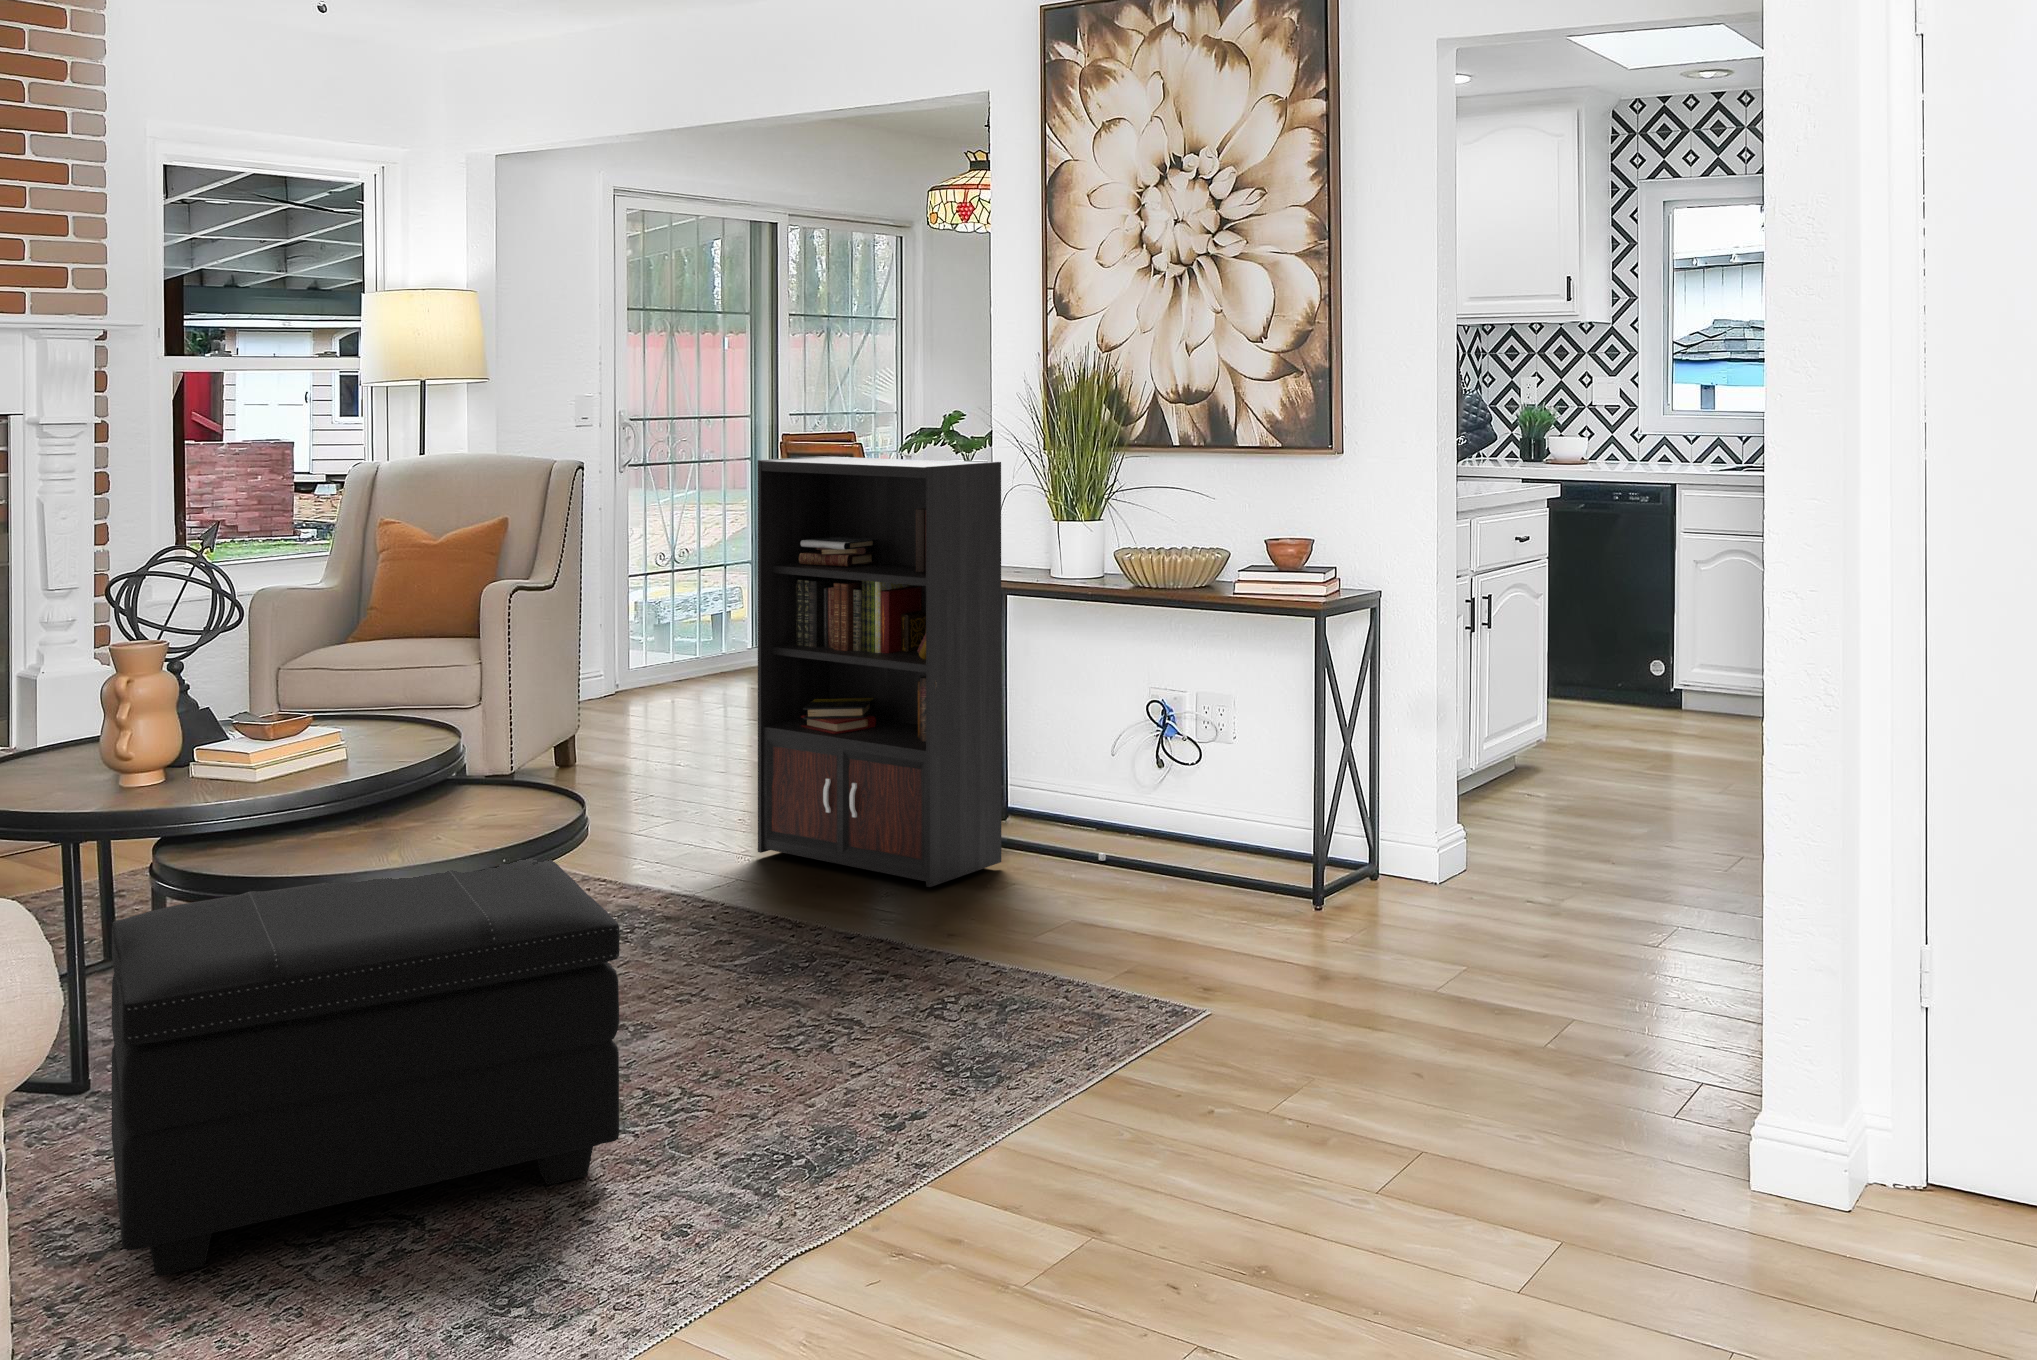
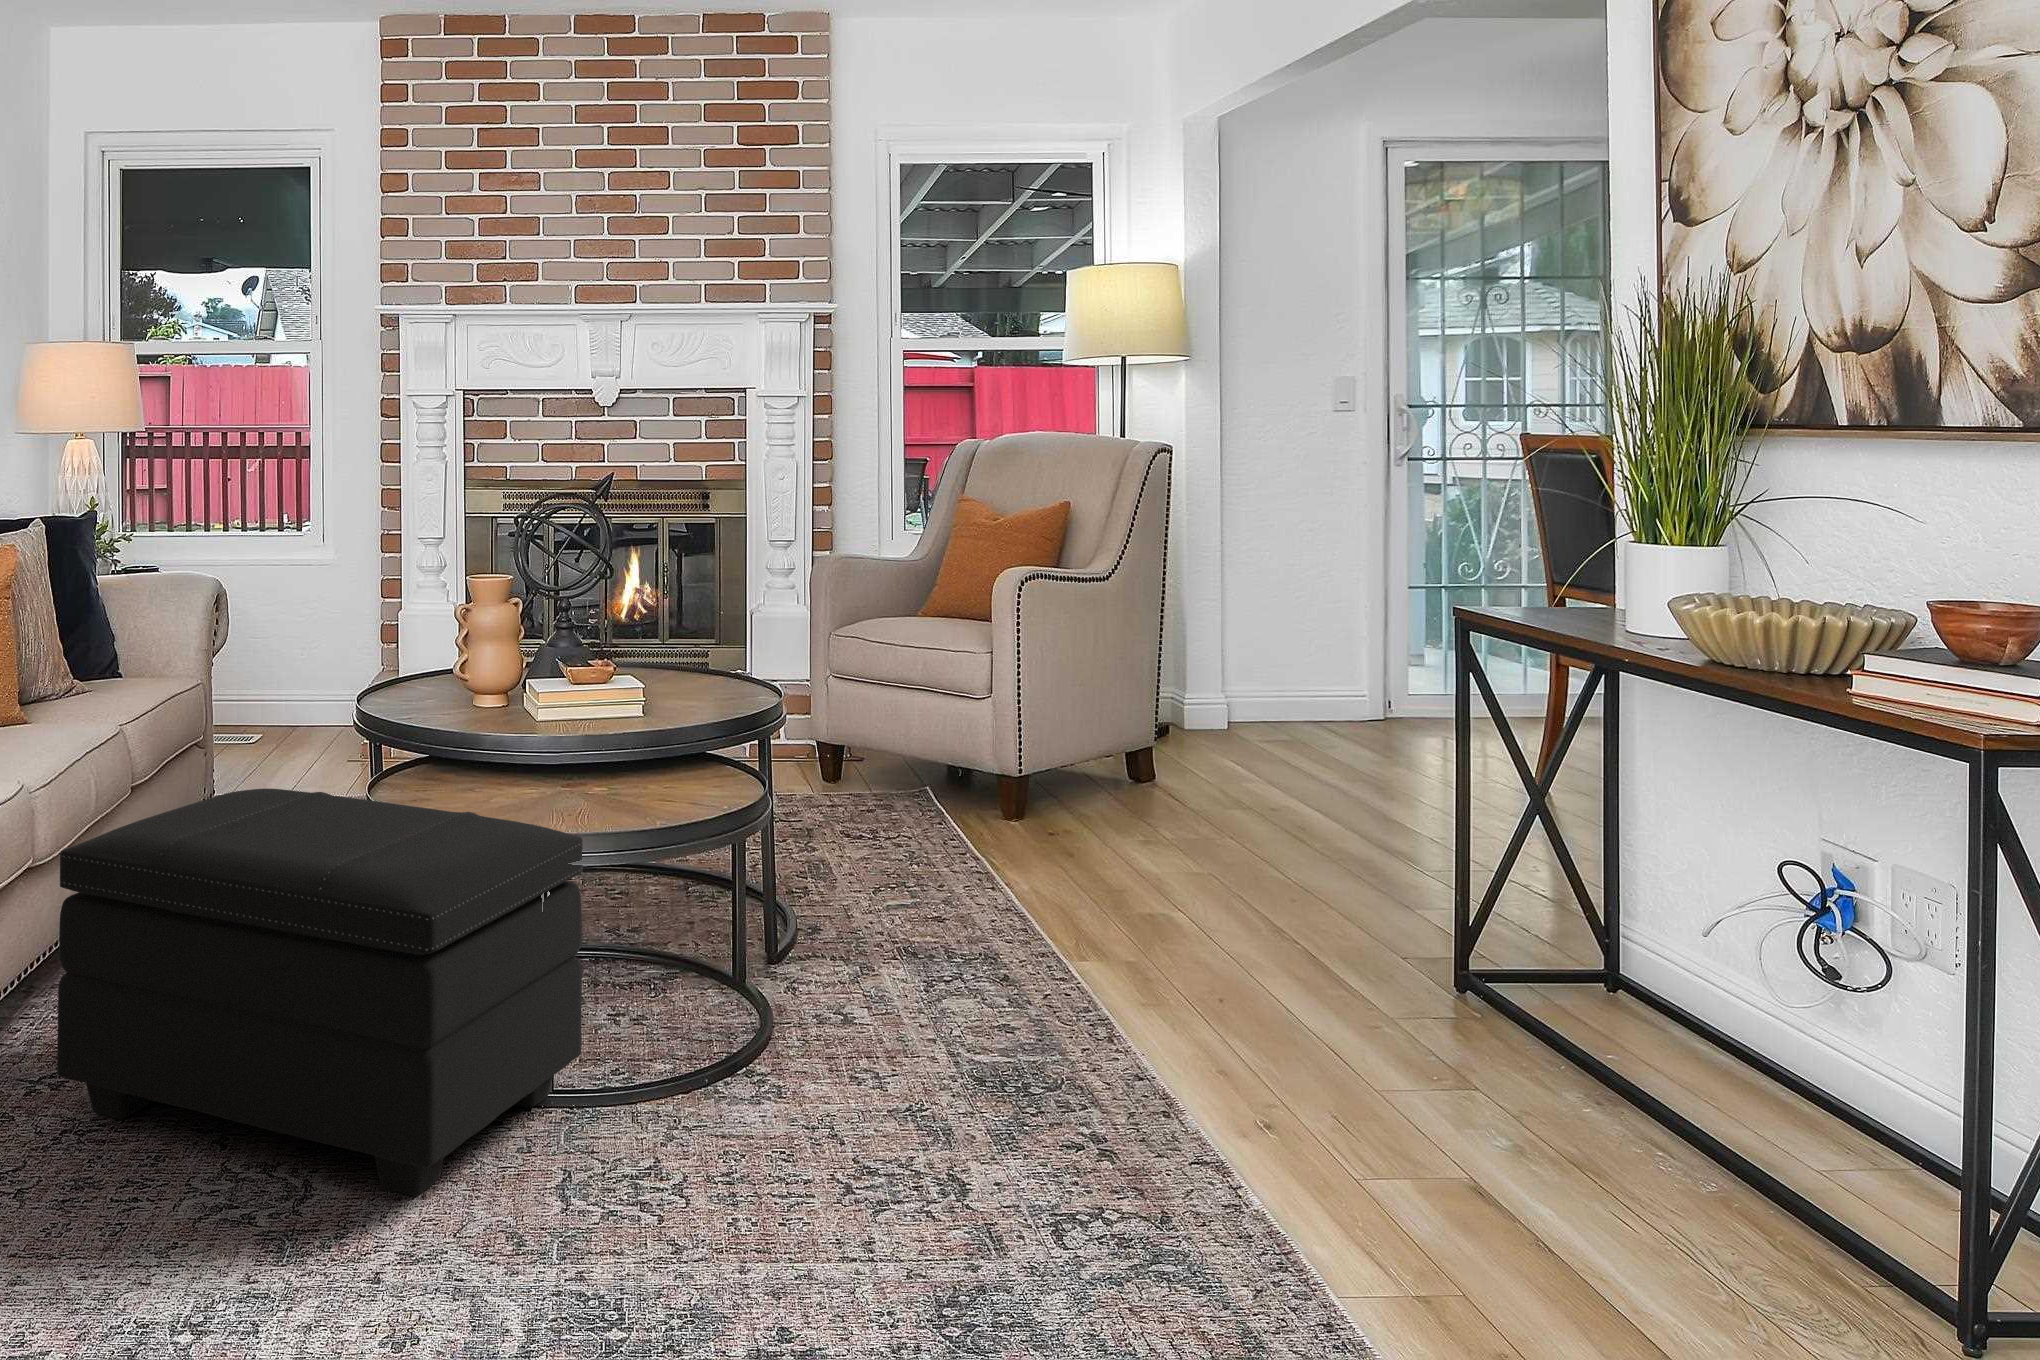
bookcase: present [758,456,1106,887] -> none [1214,434,1687,1110]

